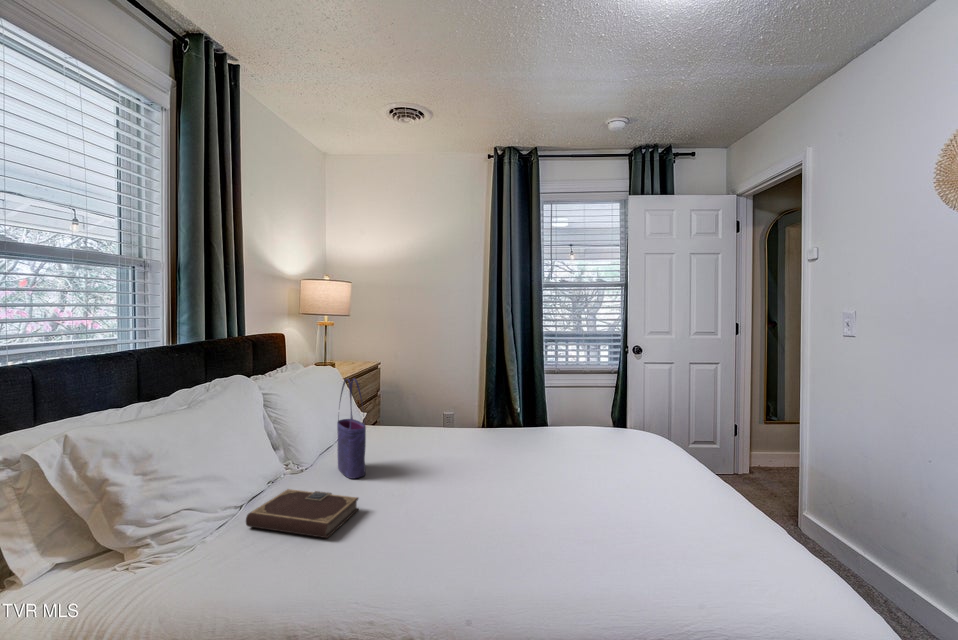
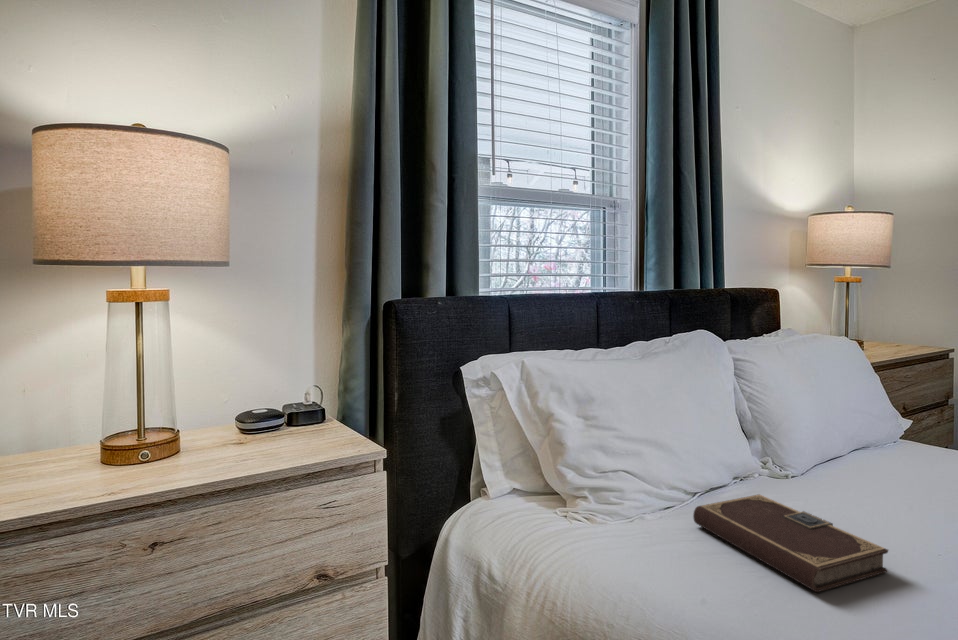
tote bag: present [337,379,366,478] -> none [852,342,913,520]

